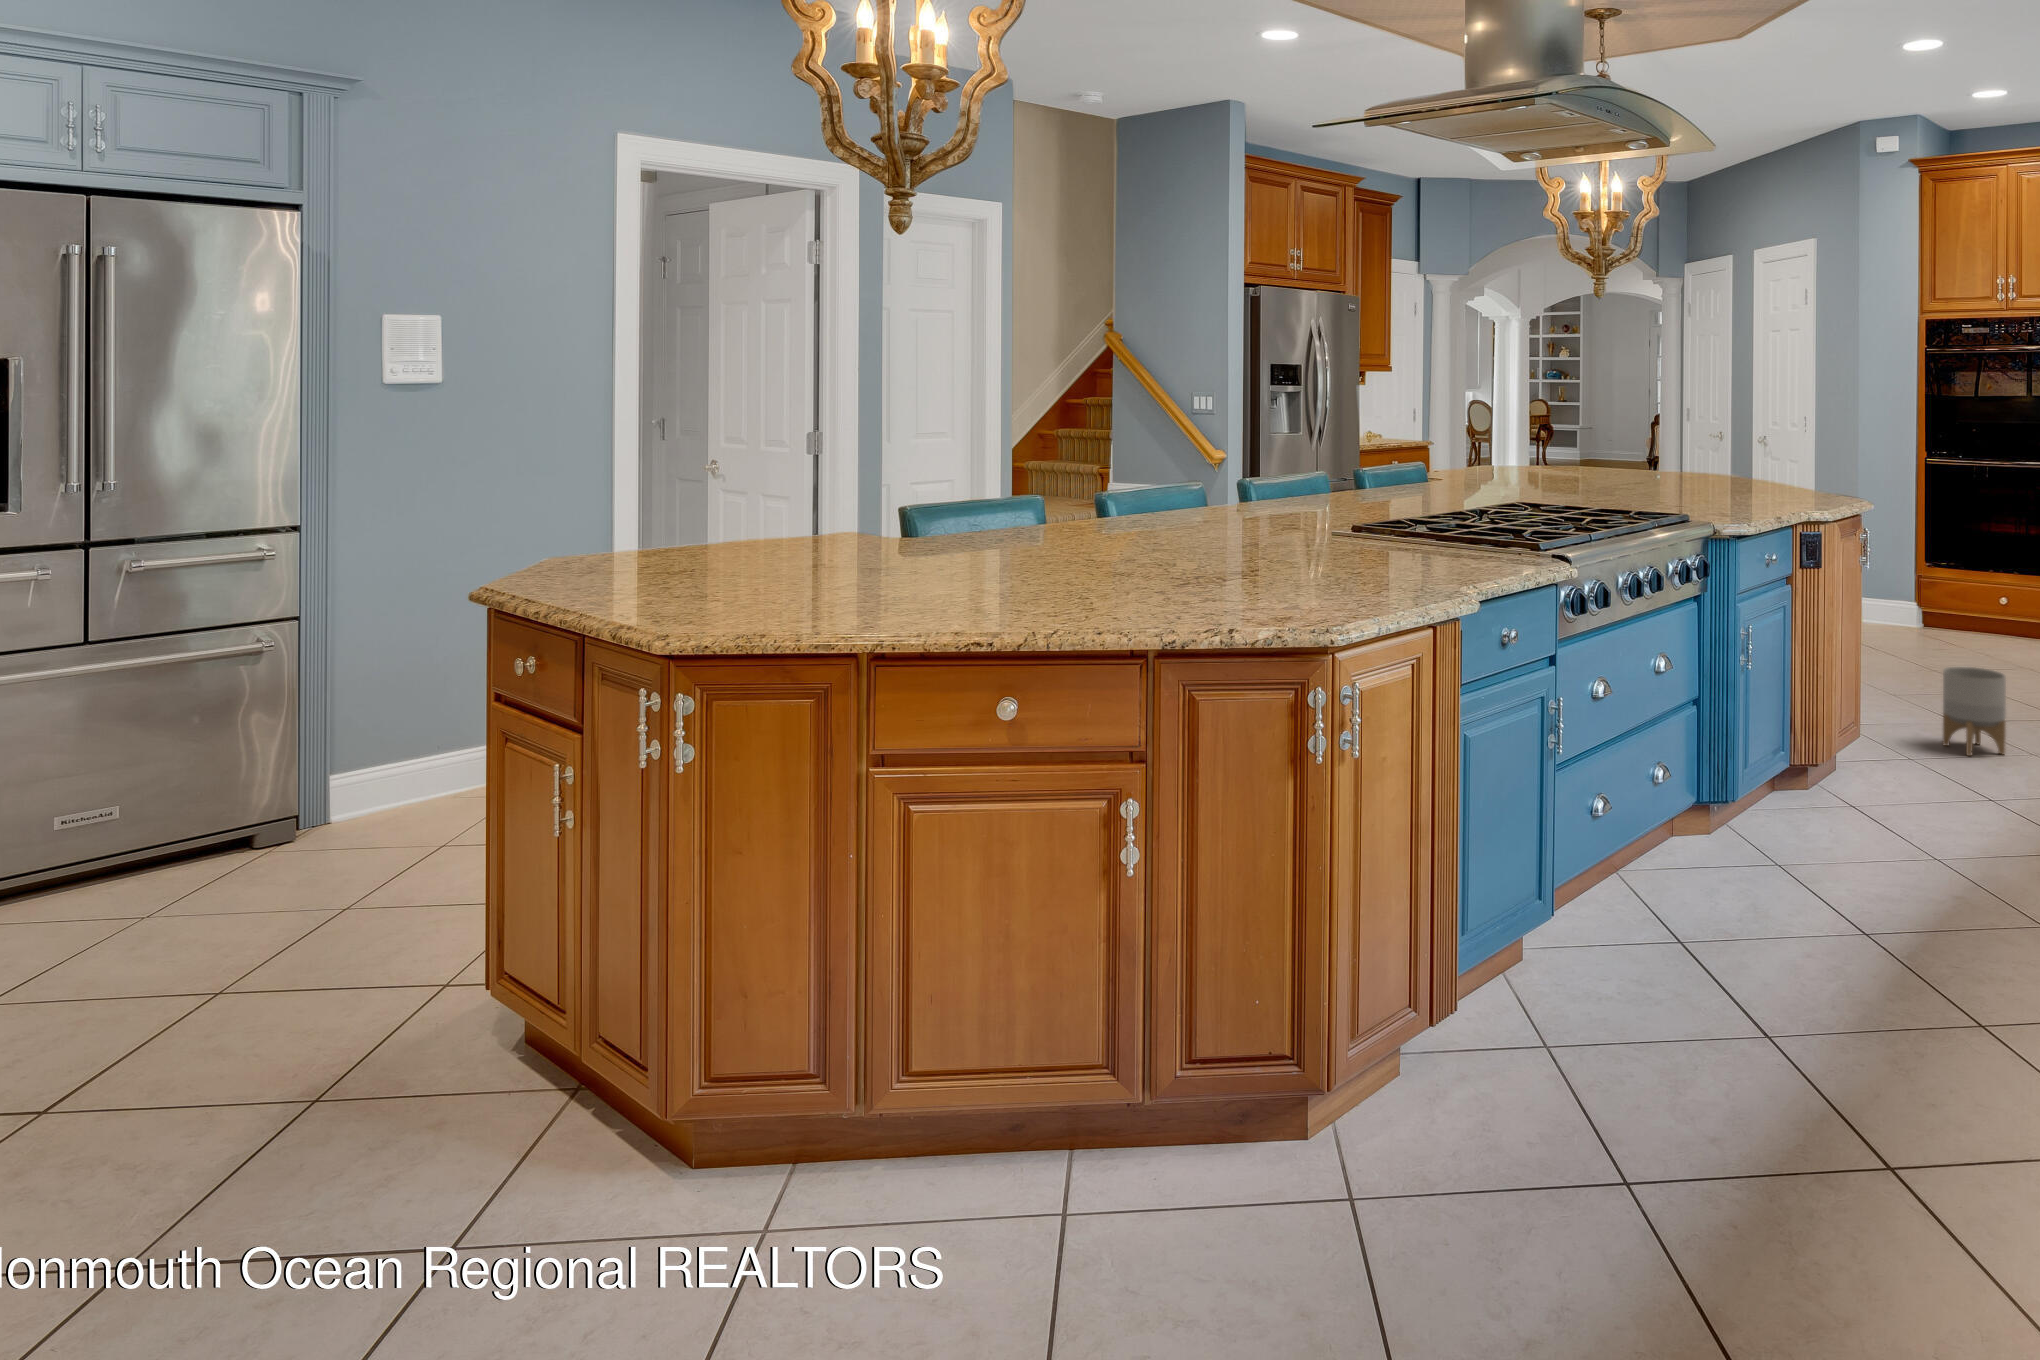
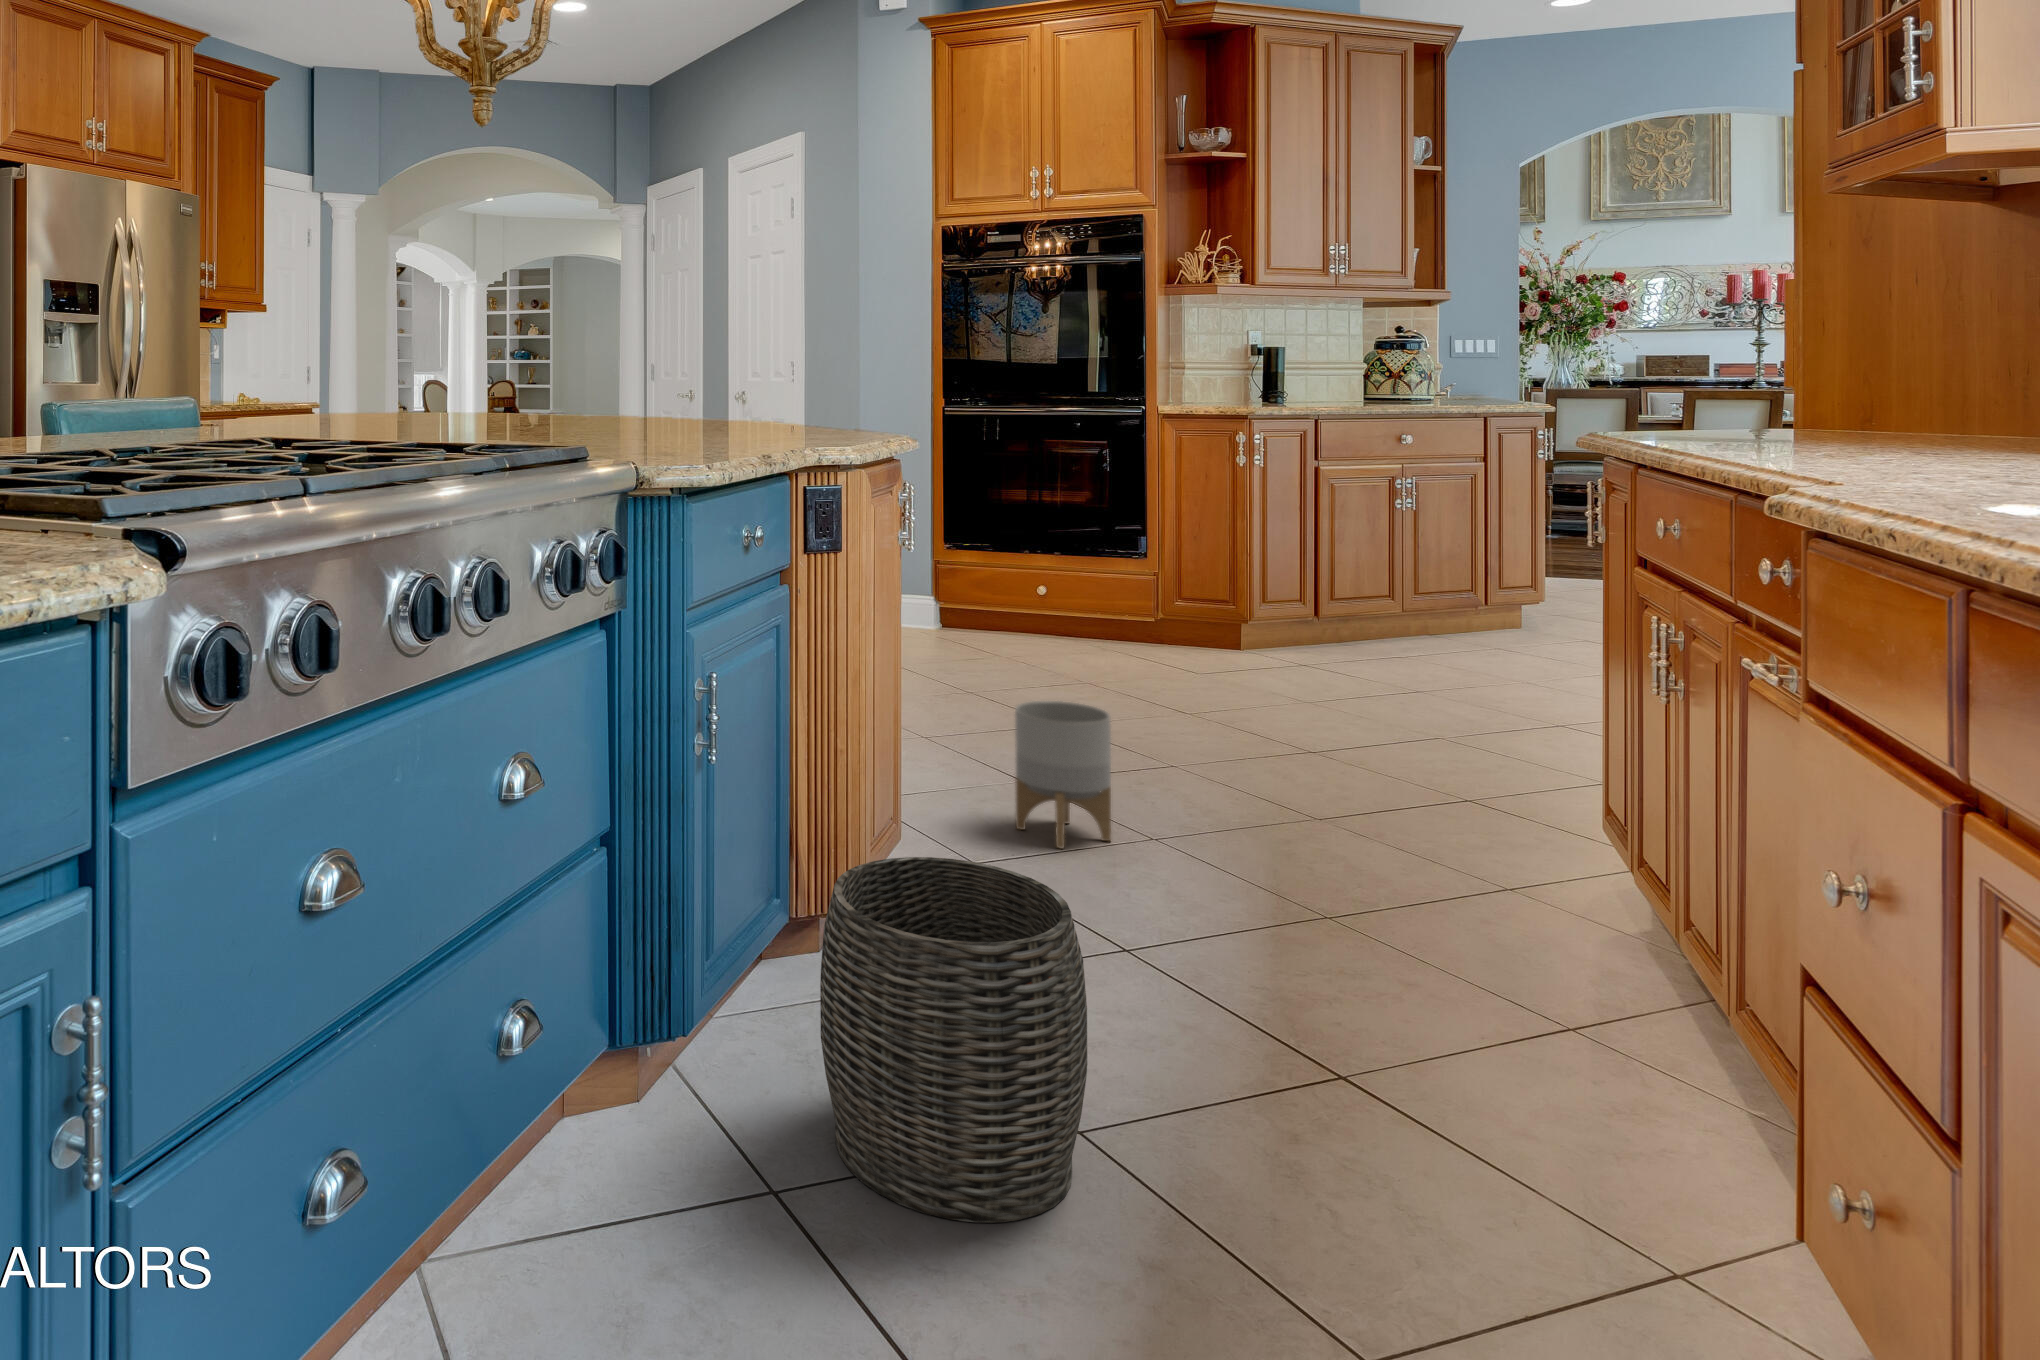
woven basket: none [1803,723,1937,880] -> present [820,857,1087,1223]

